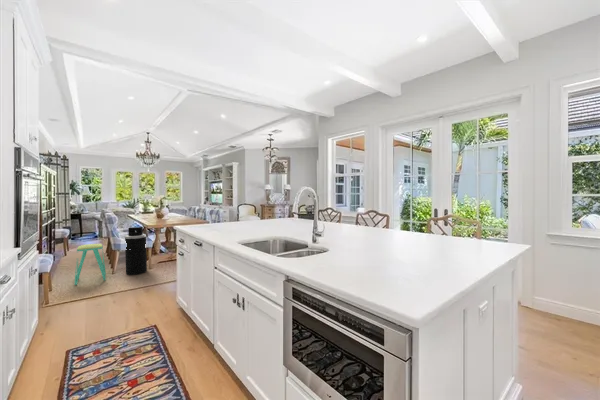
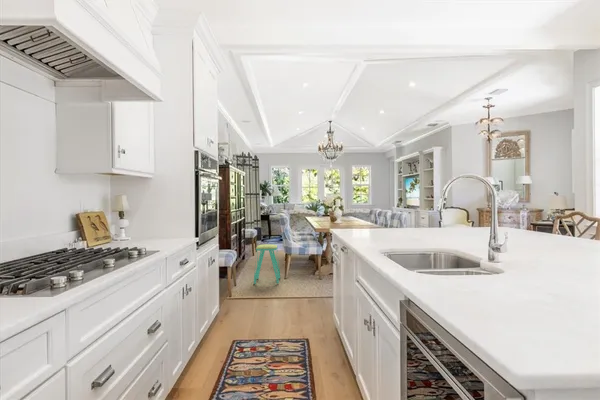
trash can: present [125,227,147,275] -> none [297,230,318,283]

